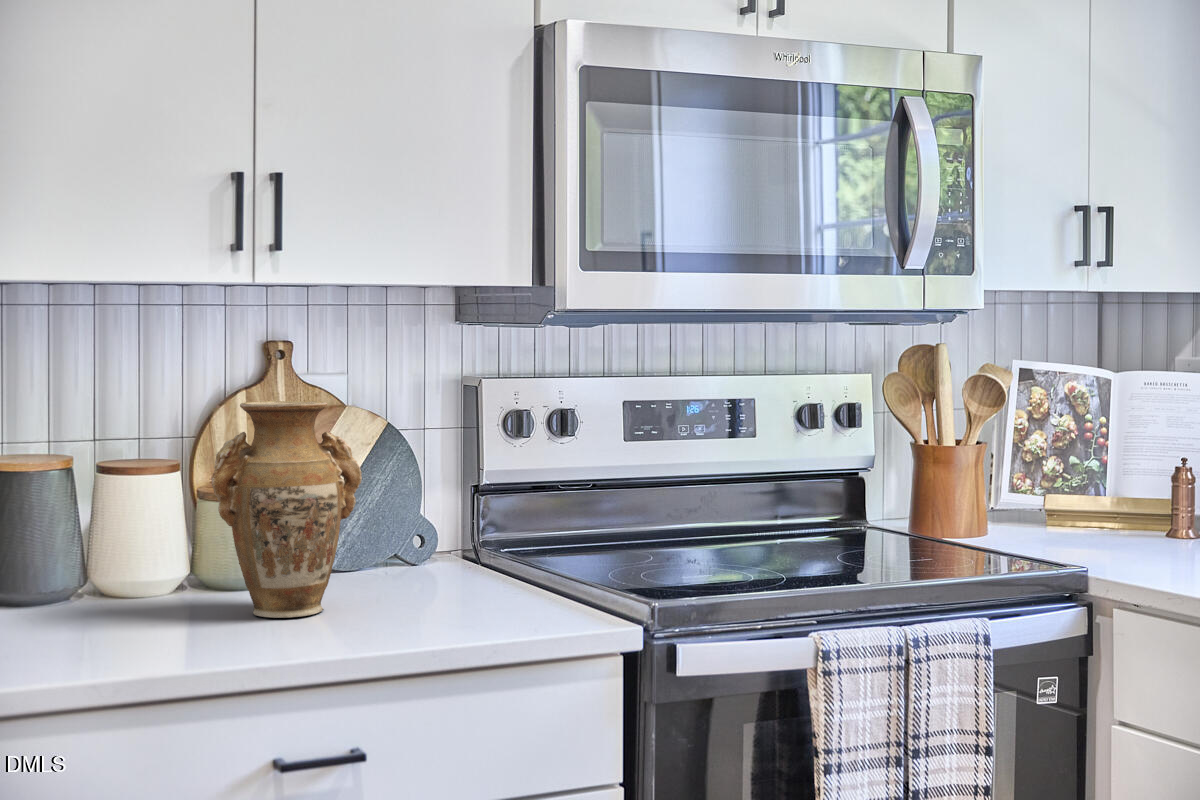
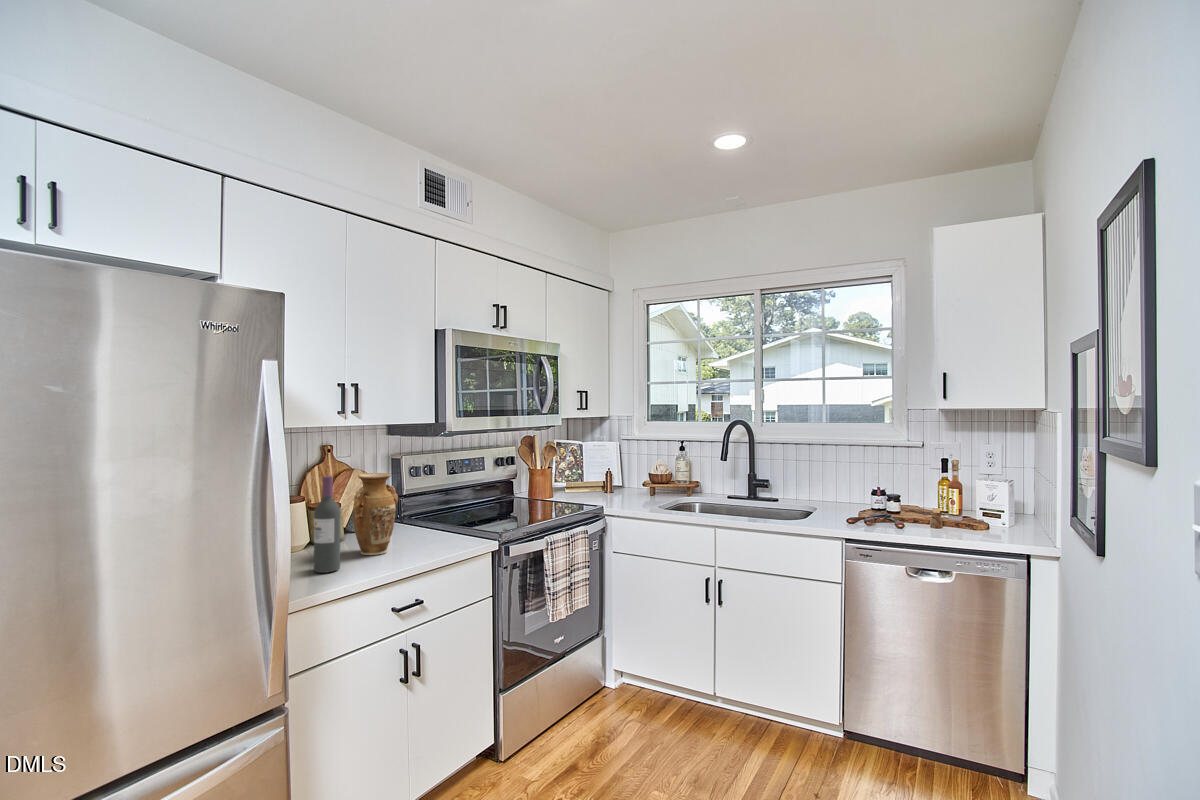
wine bottle: none [71,389,141,641] -> present [314,476,341,573]

